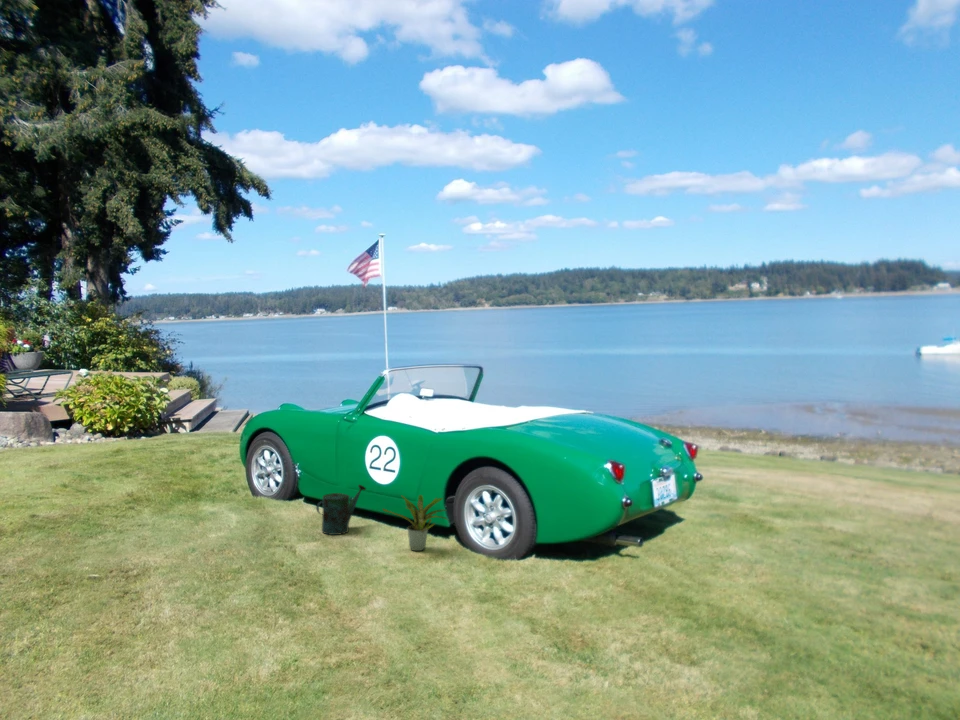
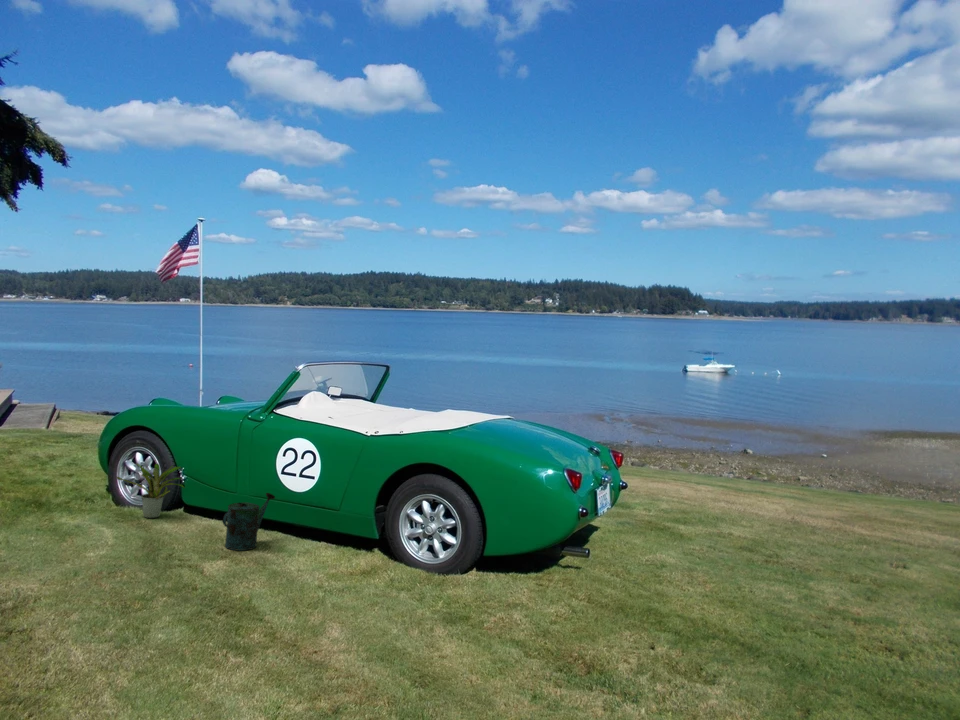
potted plant: present [383,495,446,551] -> present [116,464,183,518]

